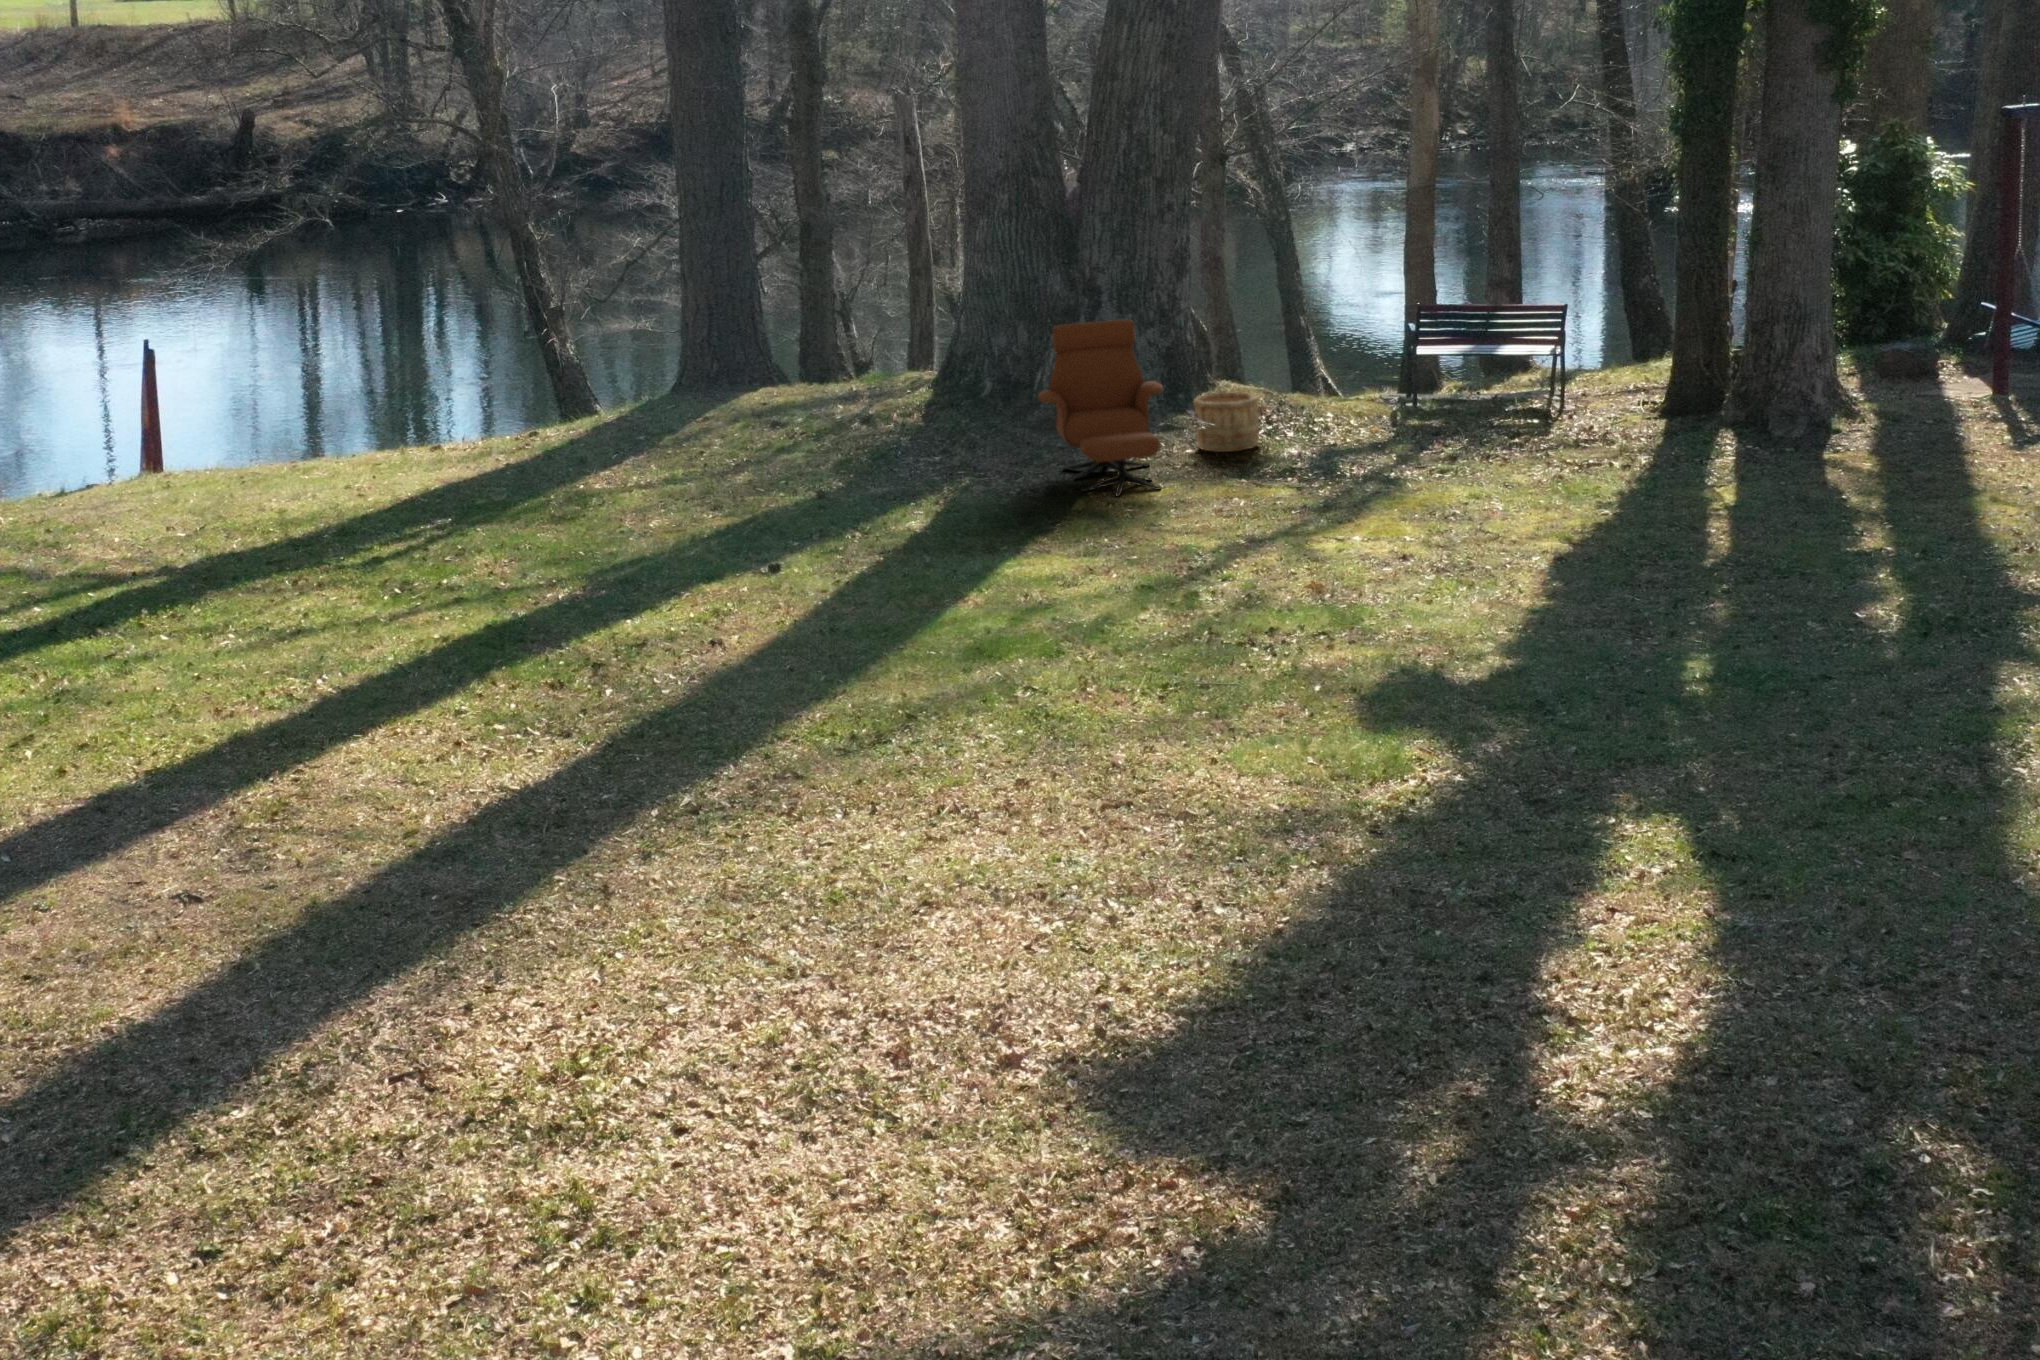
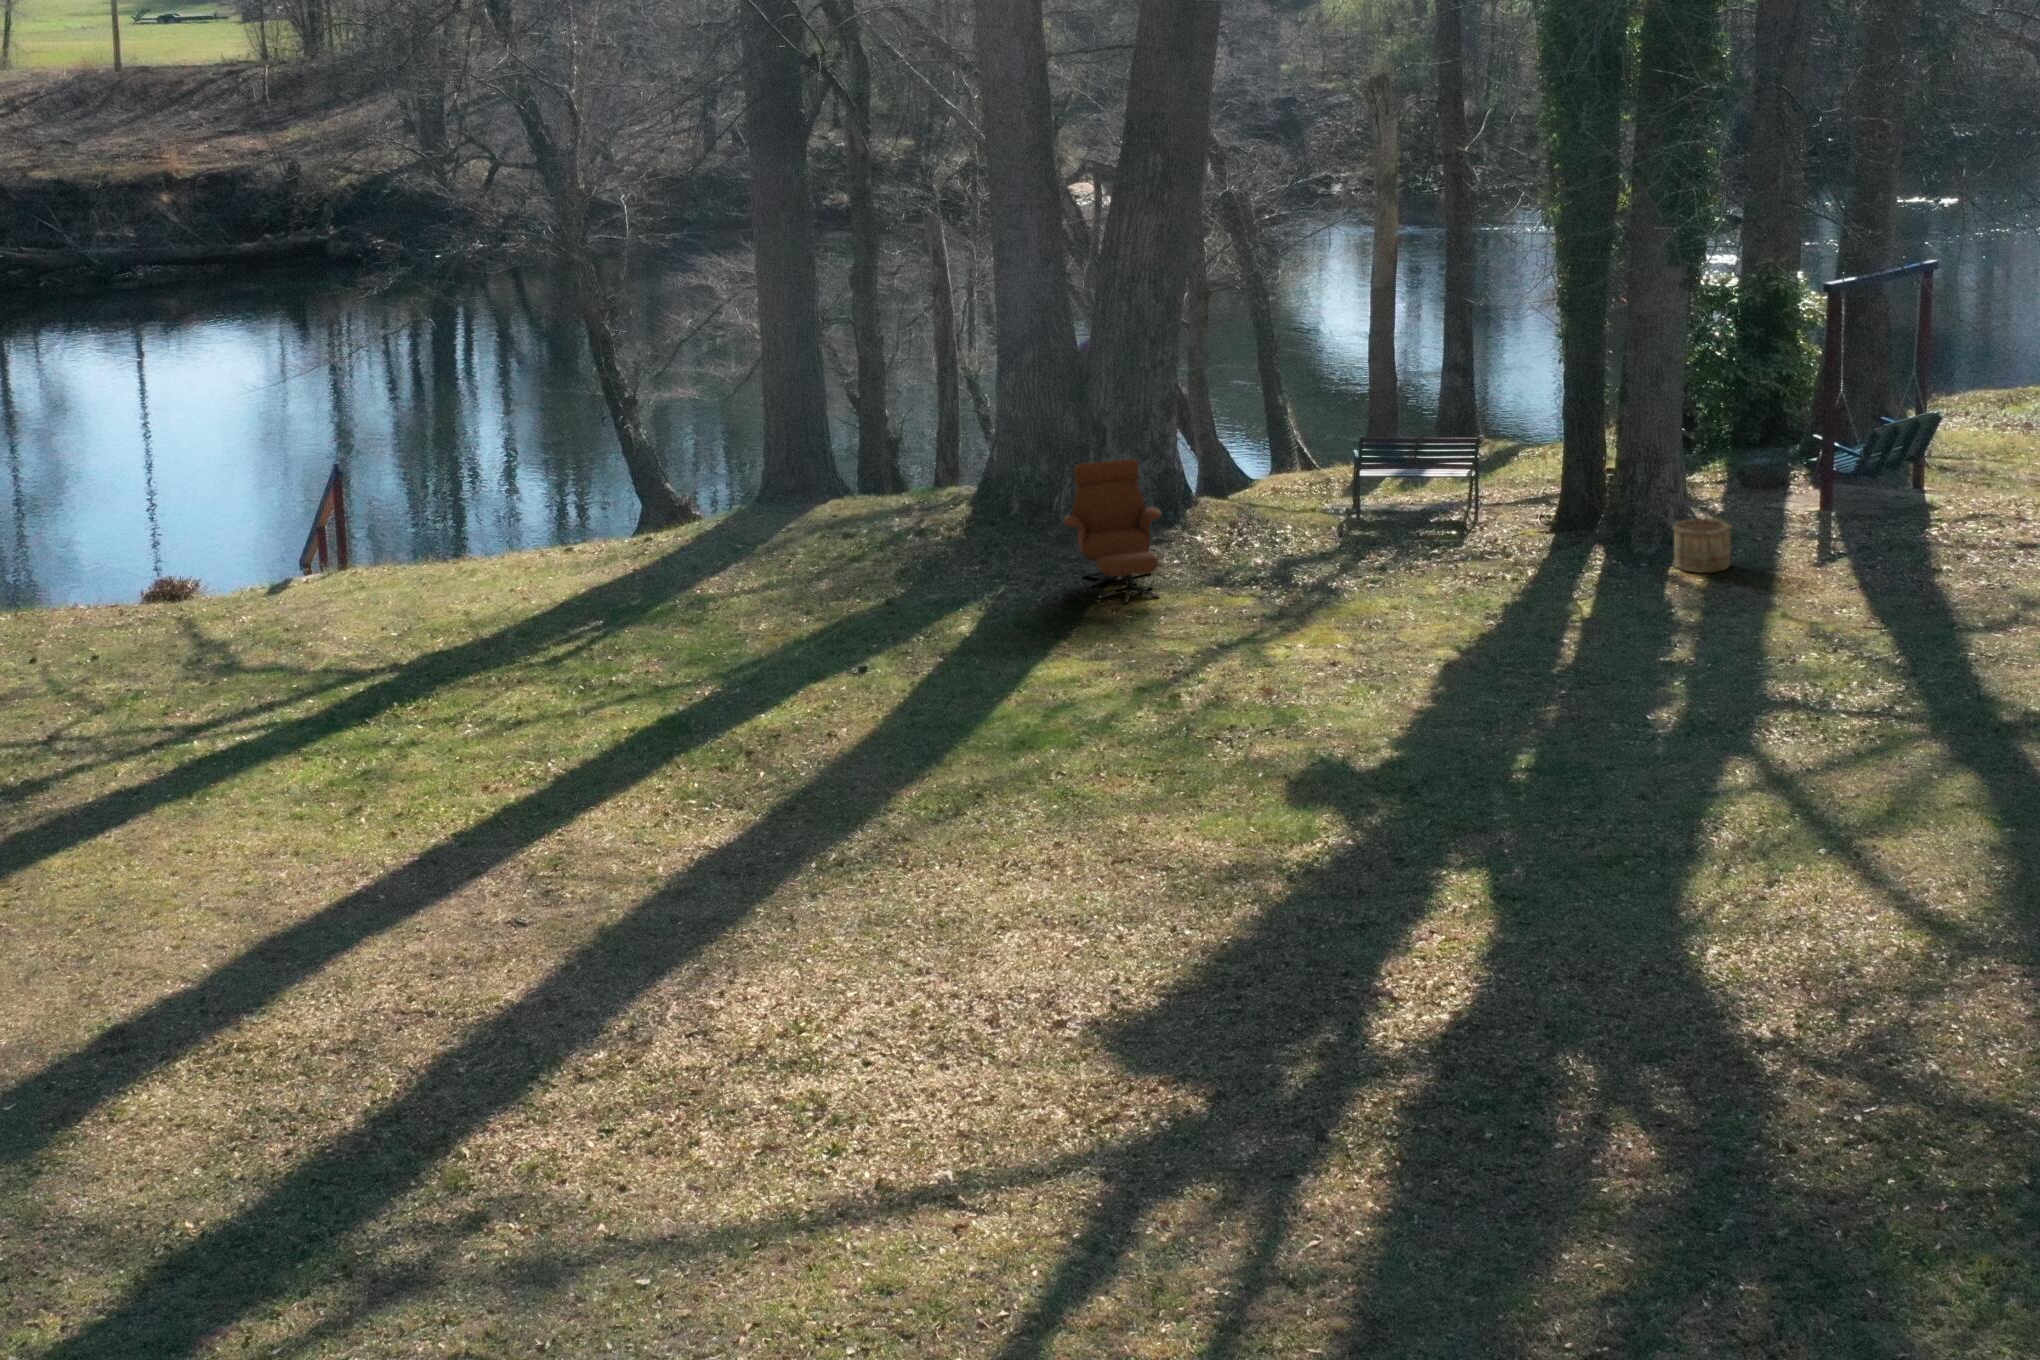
wooden bucket: present [1193,392,1259,452] -> present [1673,518,1732,573]

